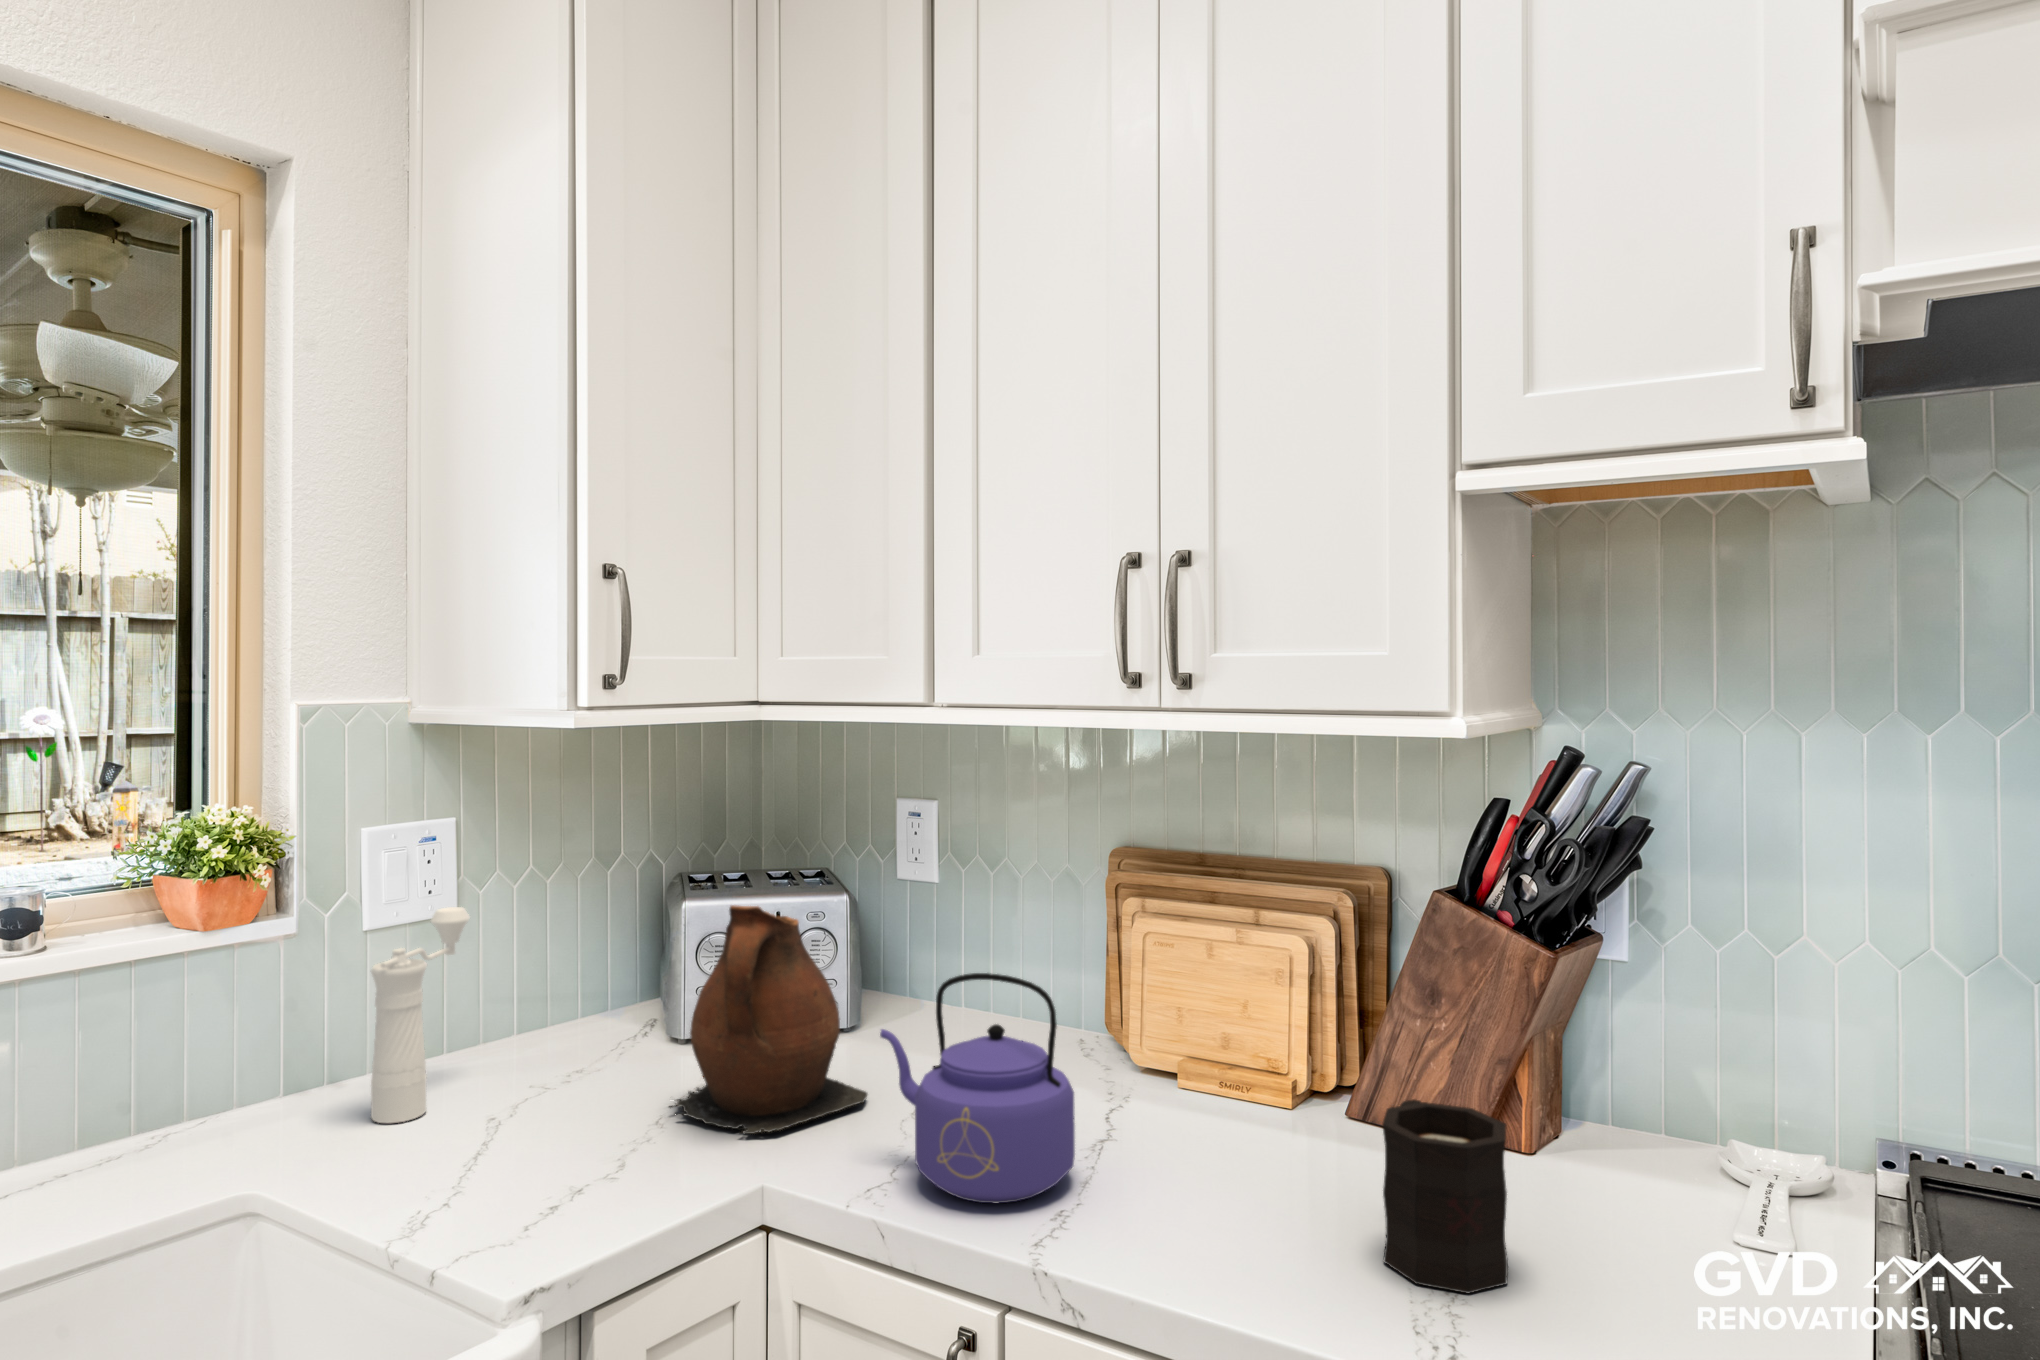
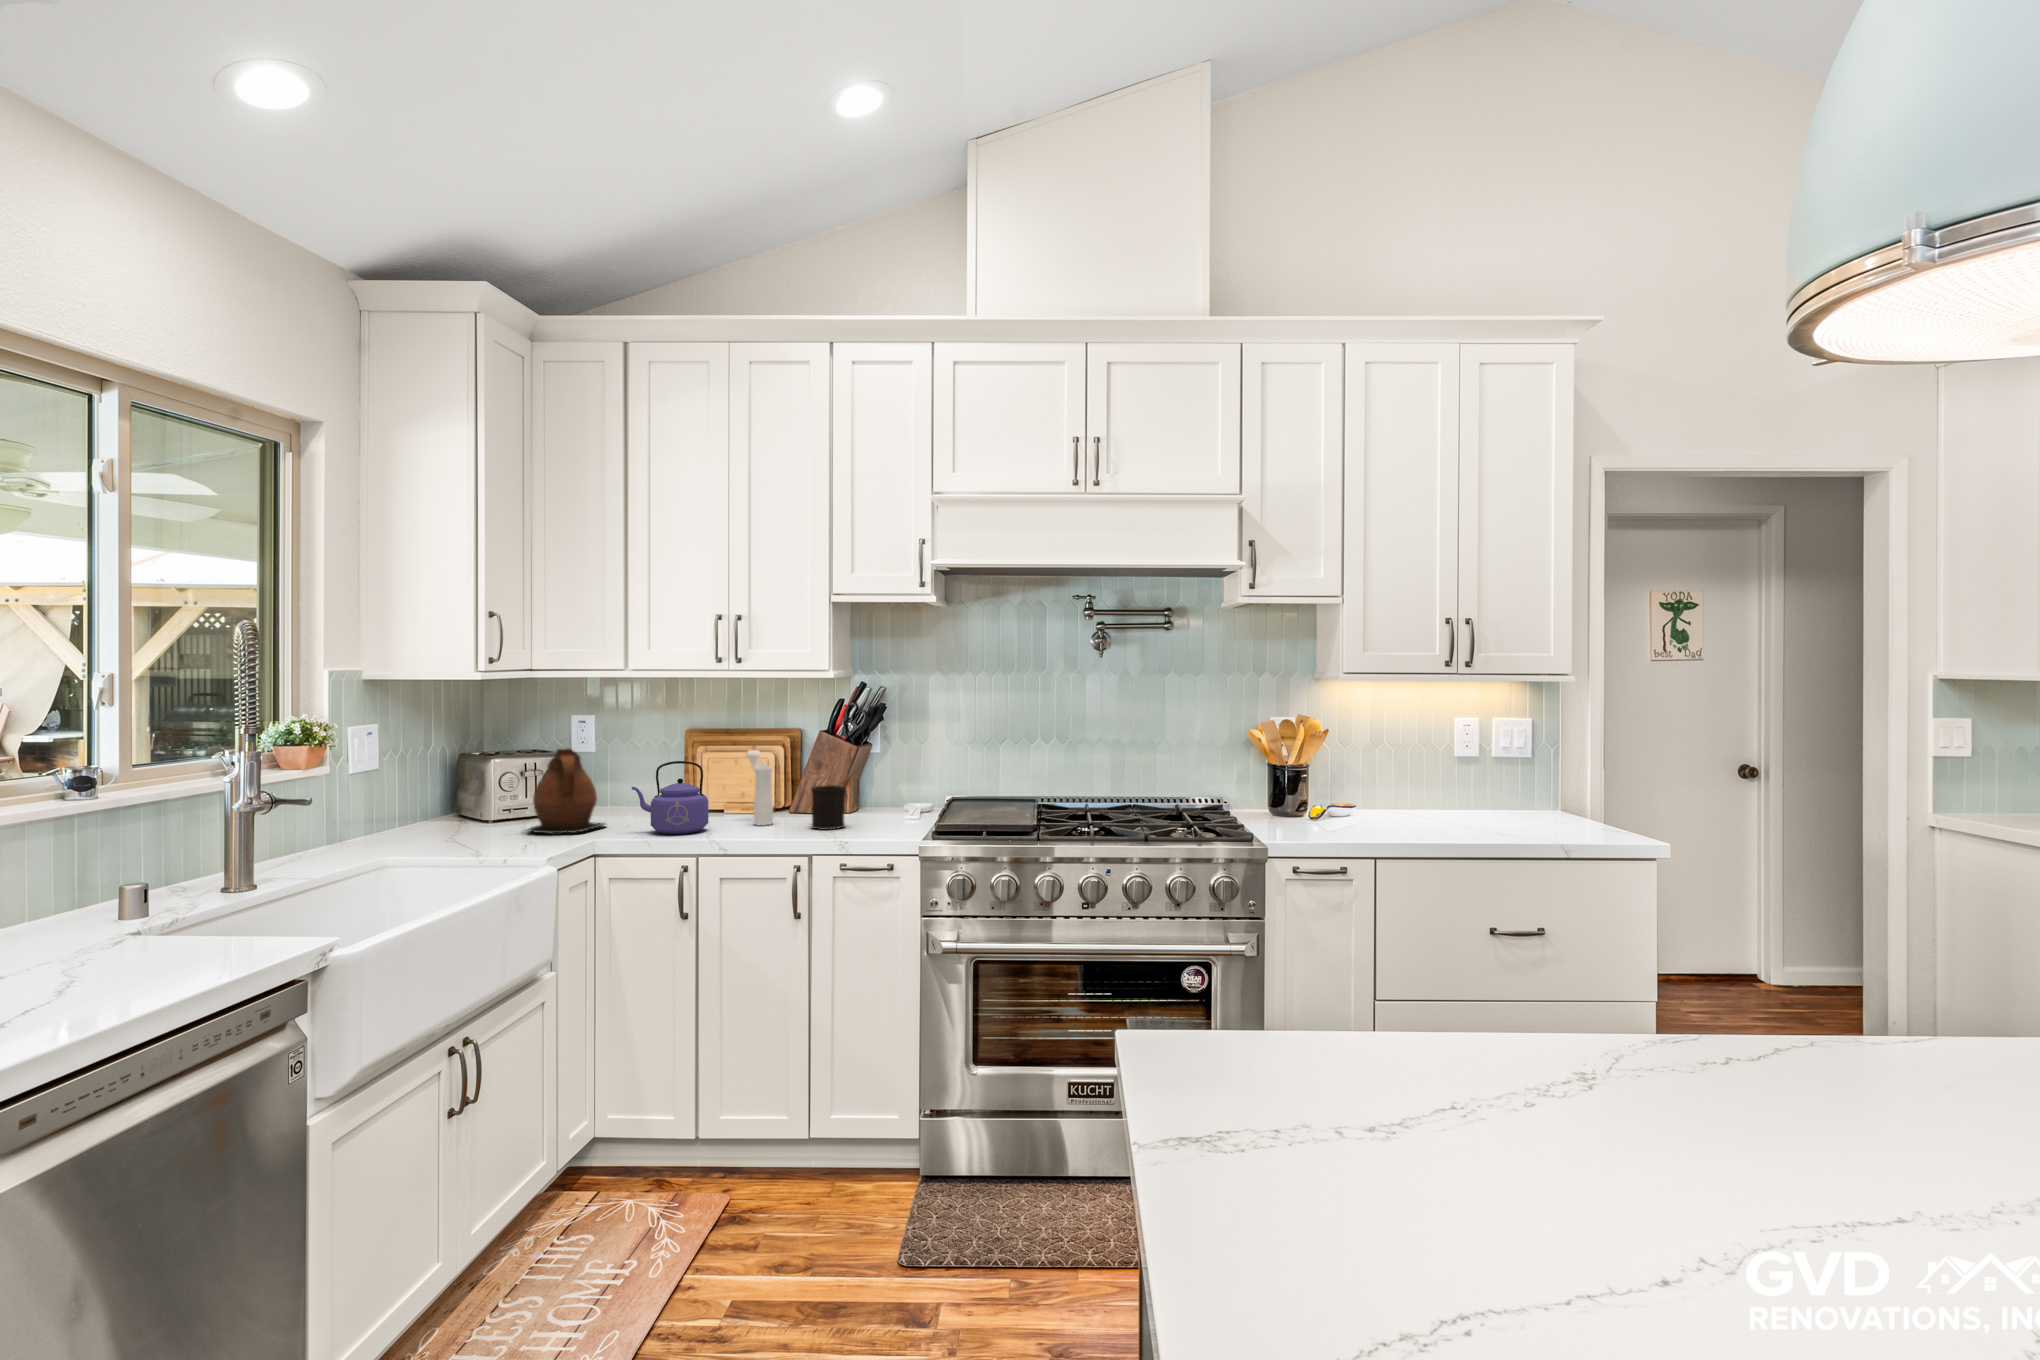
pepper mill: present [371,907,470,1123] -> present [747,750,773,825]

